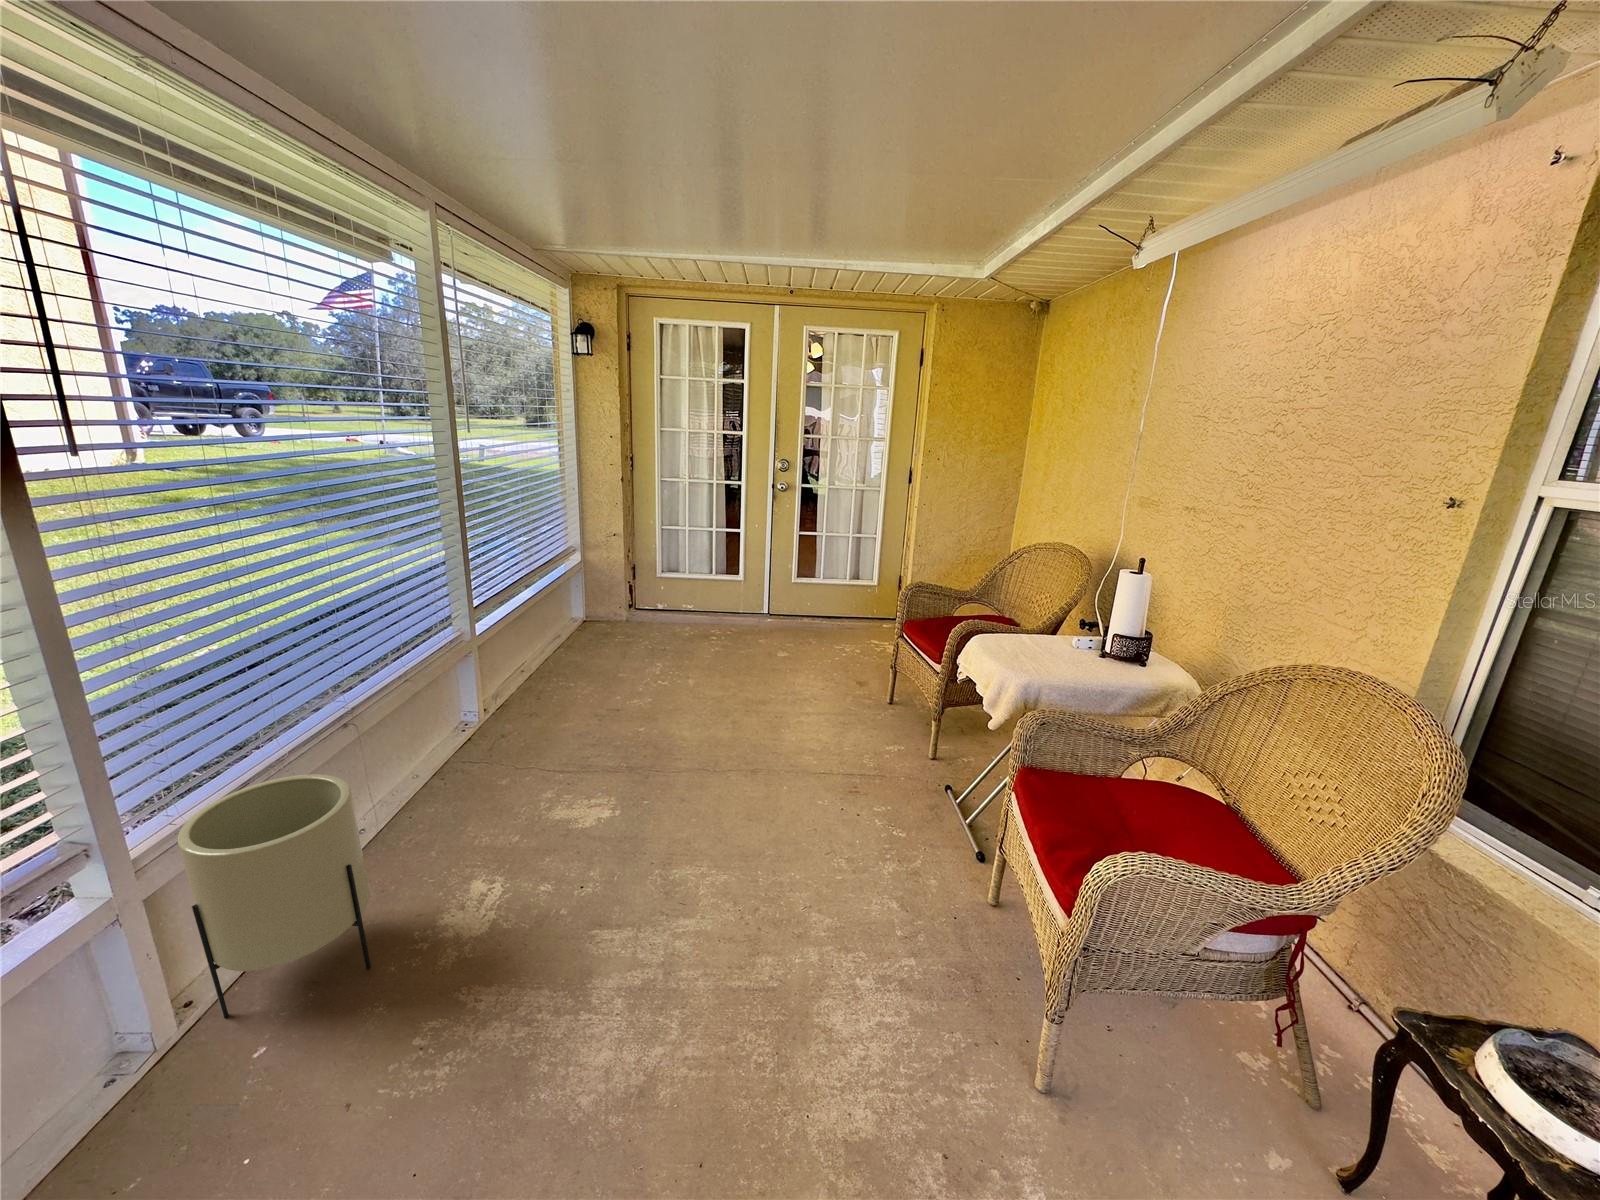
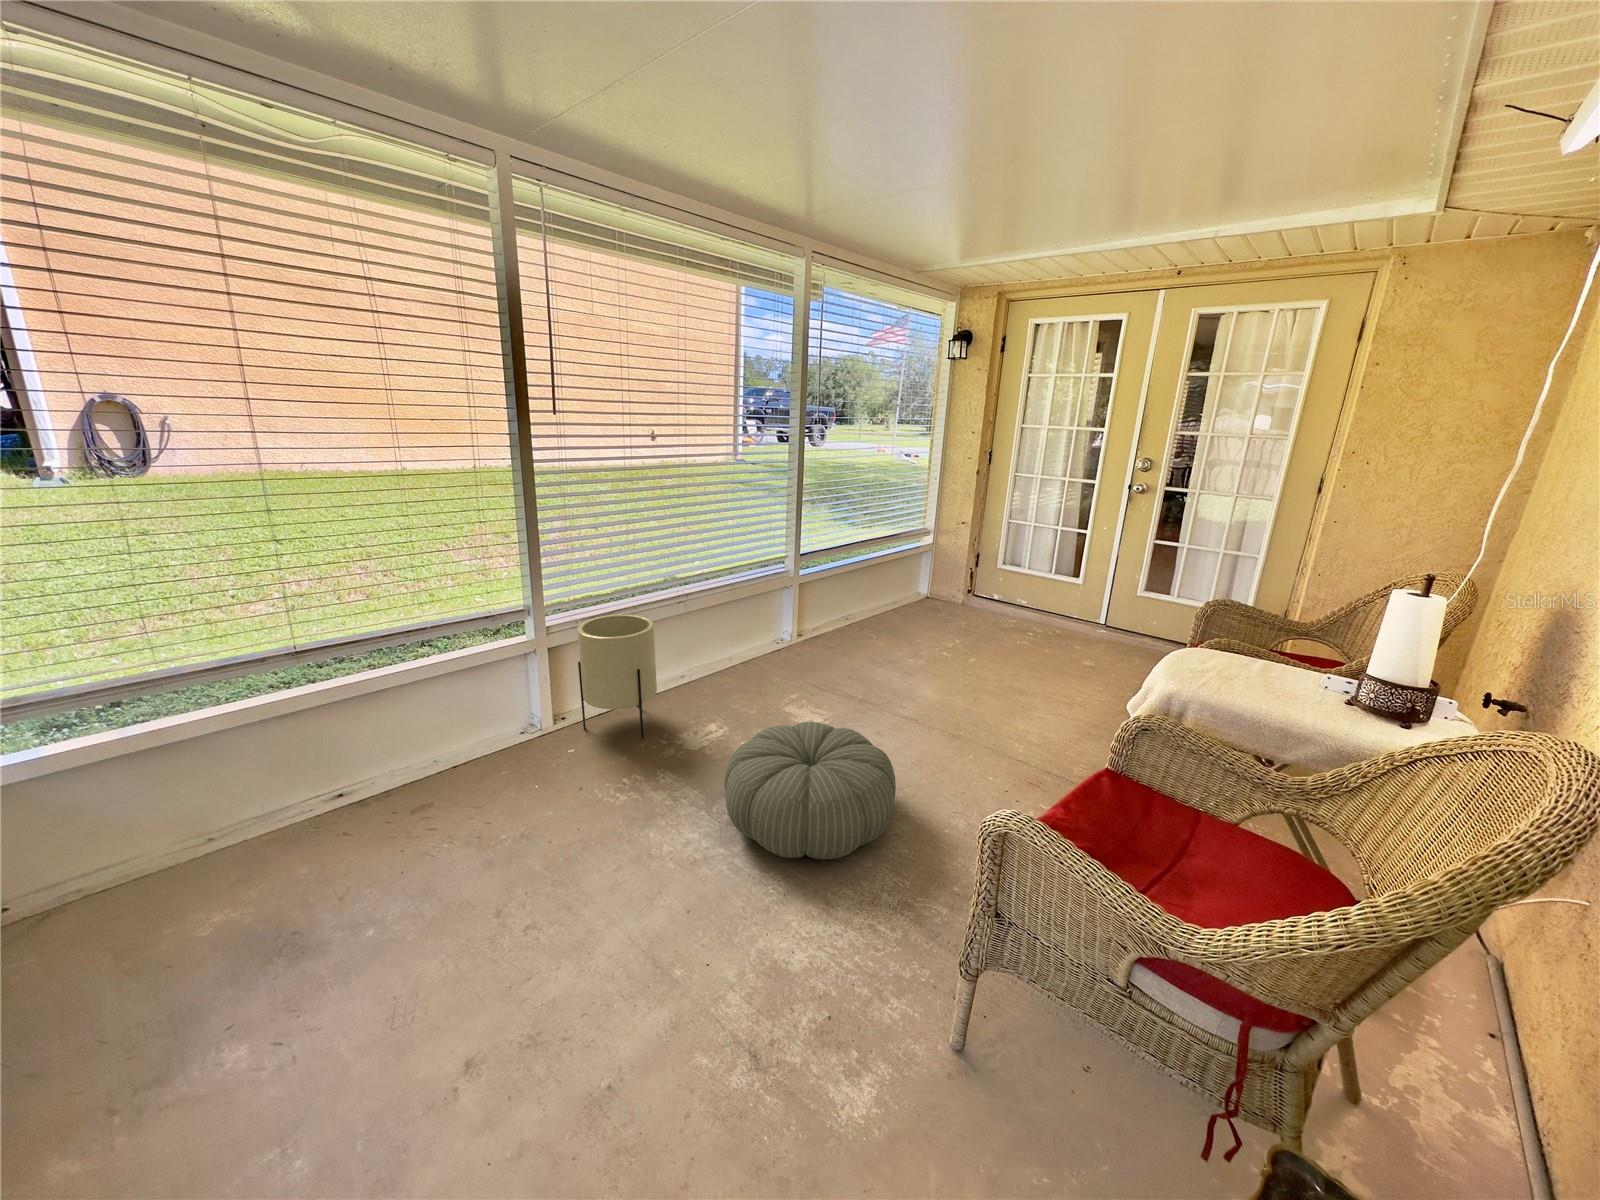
pouf: none [598,813,816,1015] -> present [724,722,896,859]

